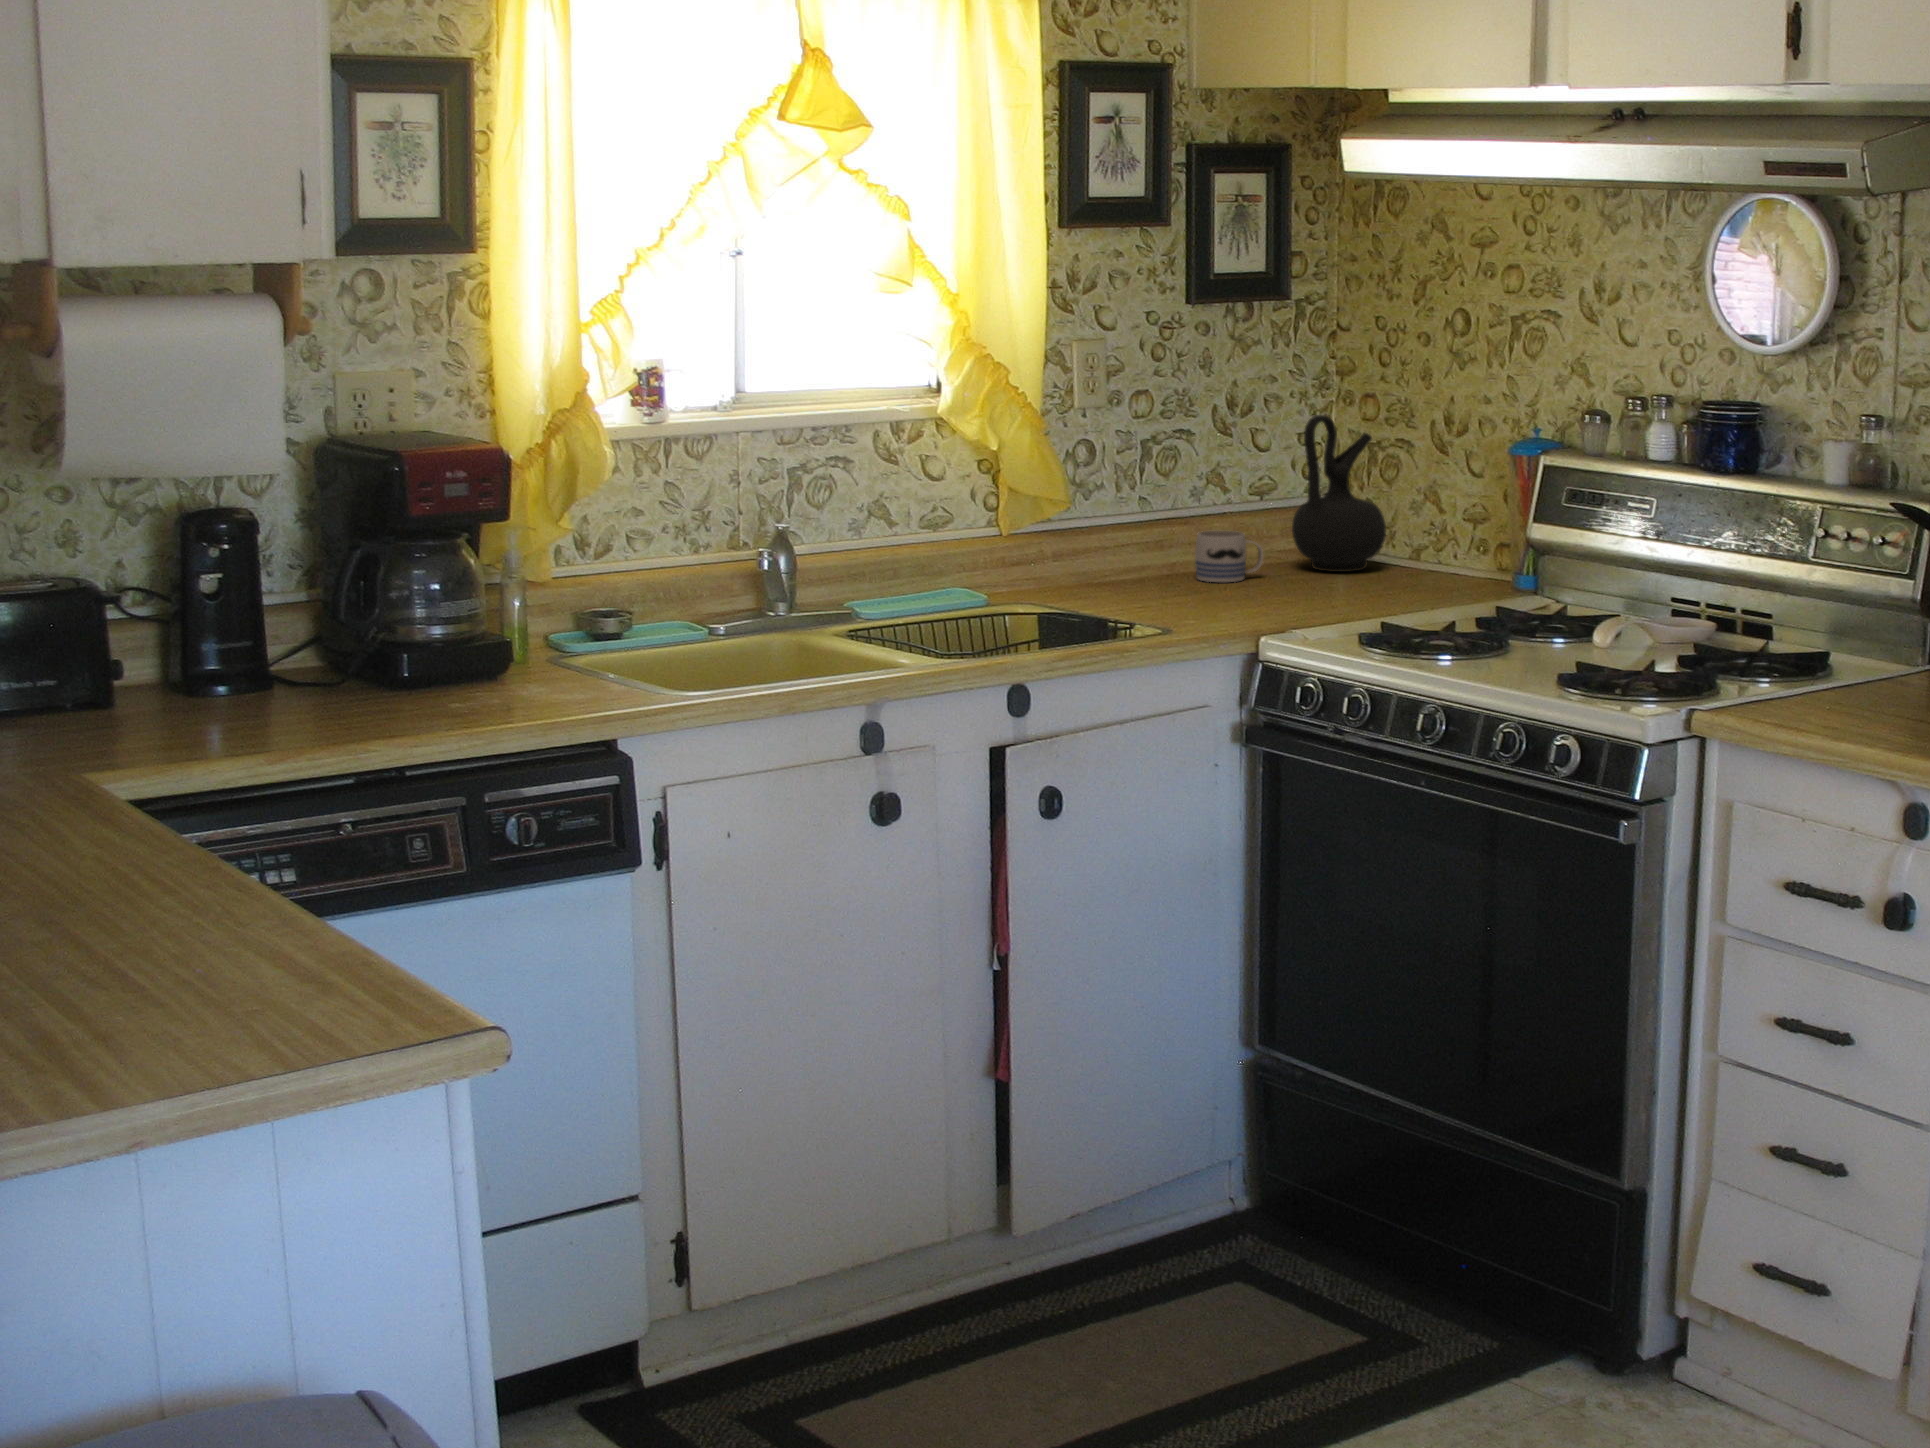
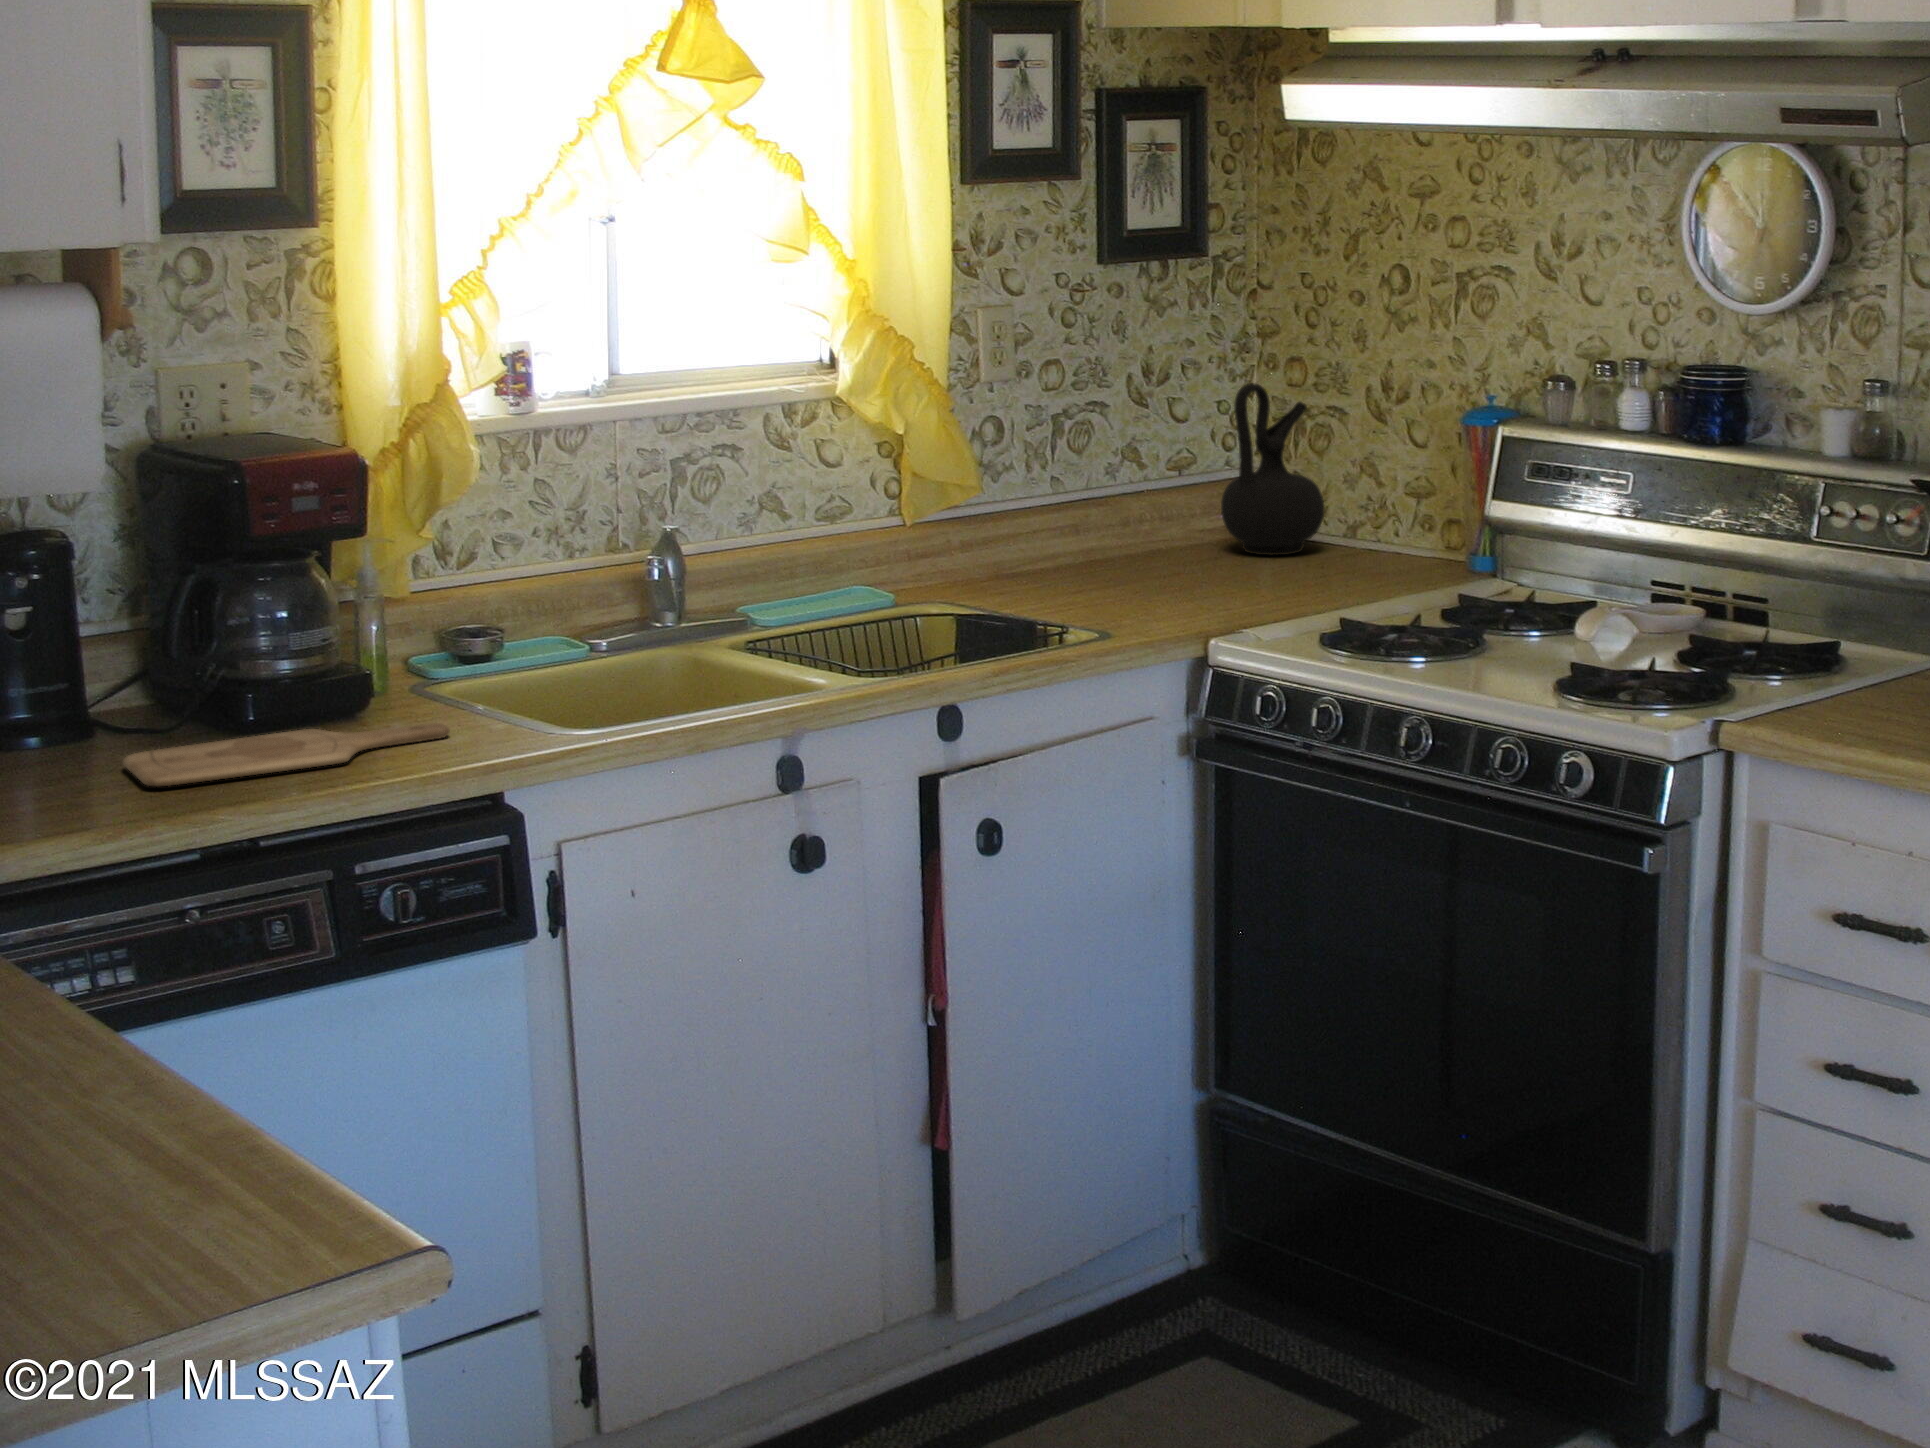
mug: present [1195,530,1263,582] -> none [1119,513,1193,571]
cutting board: none [296,683,575,725] -> present [123,723,450,786]

